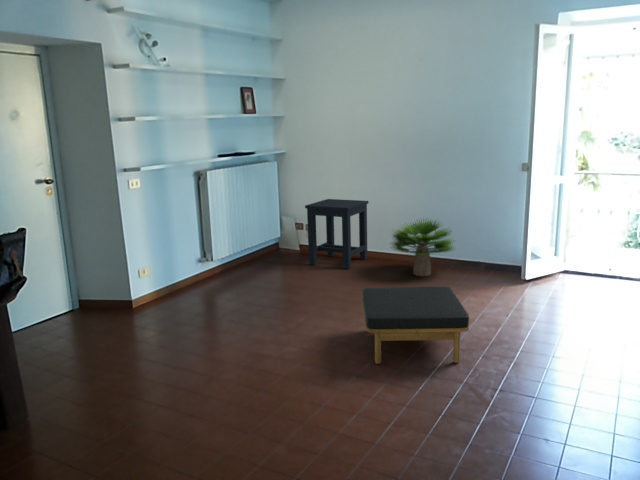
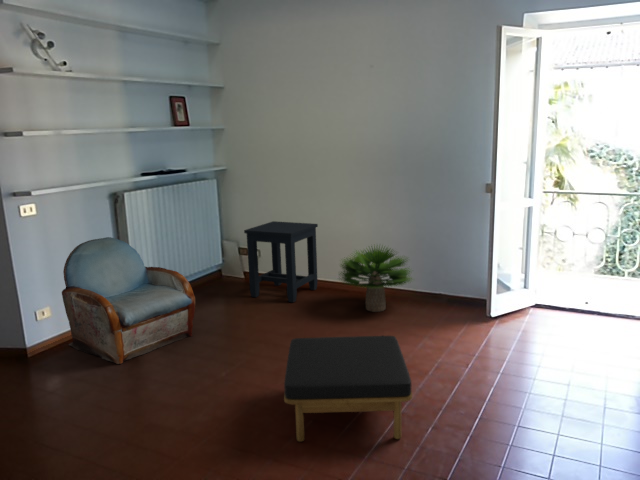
armchair: none [160,209,271,312] -> present [62,237,195,364]

